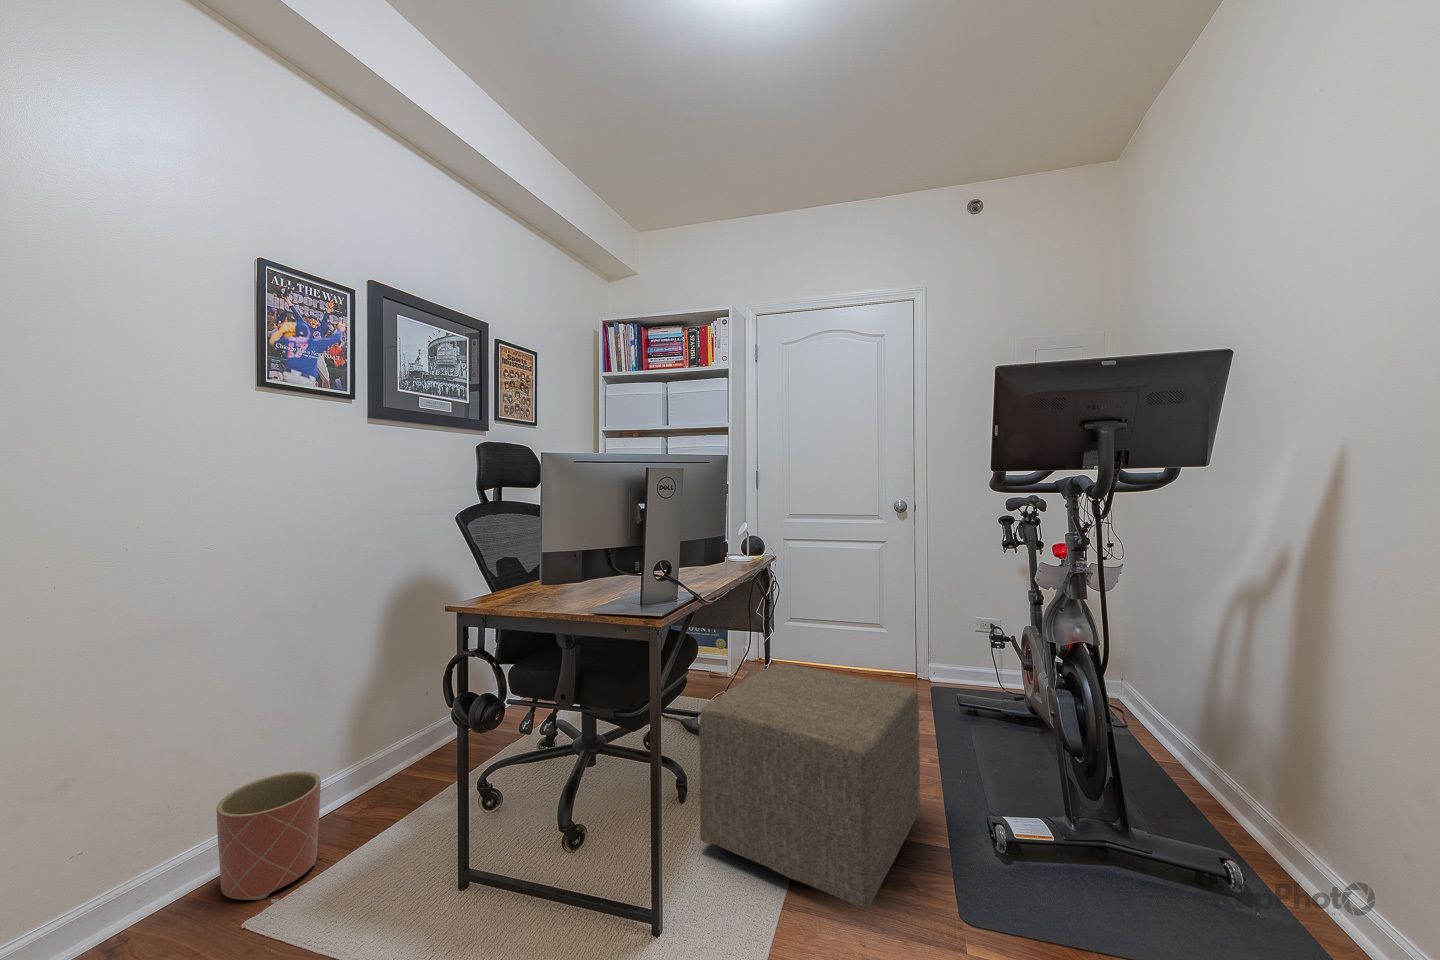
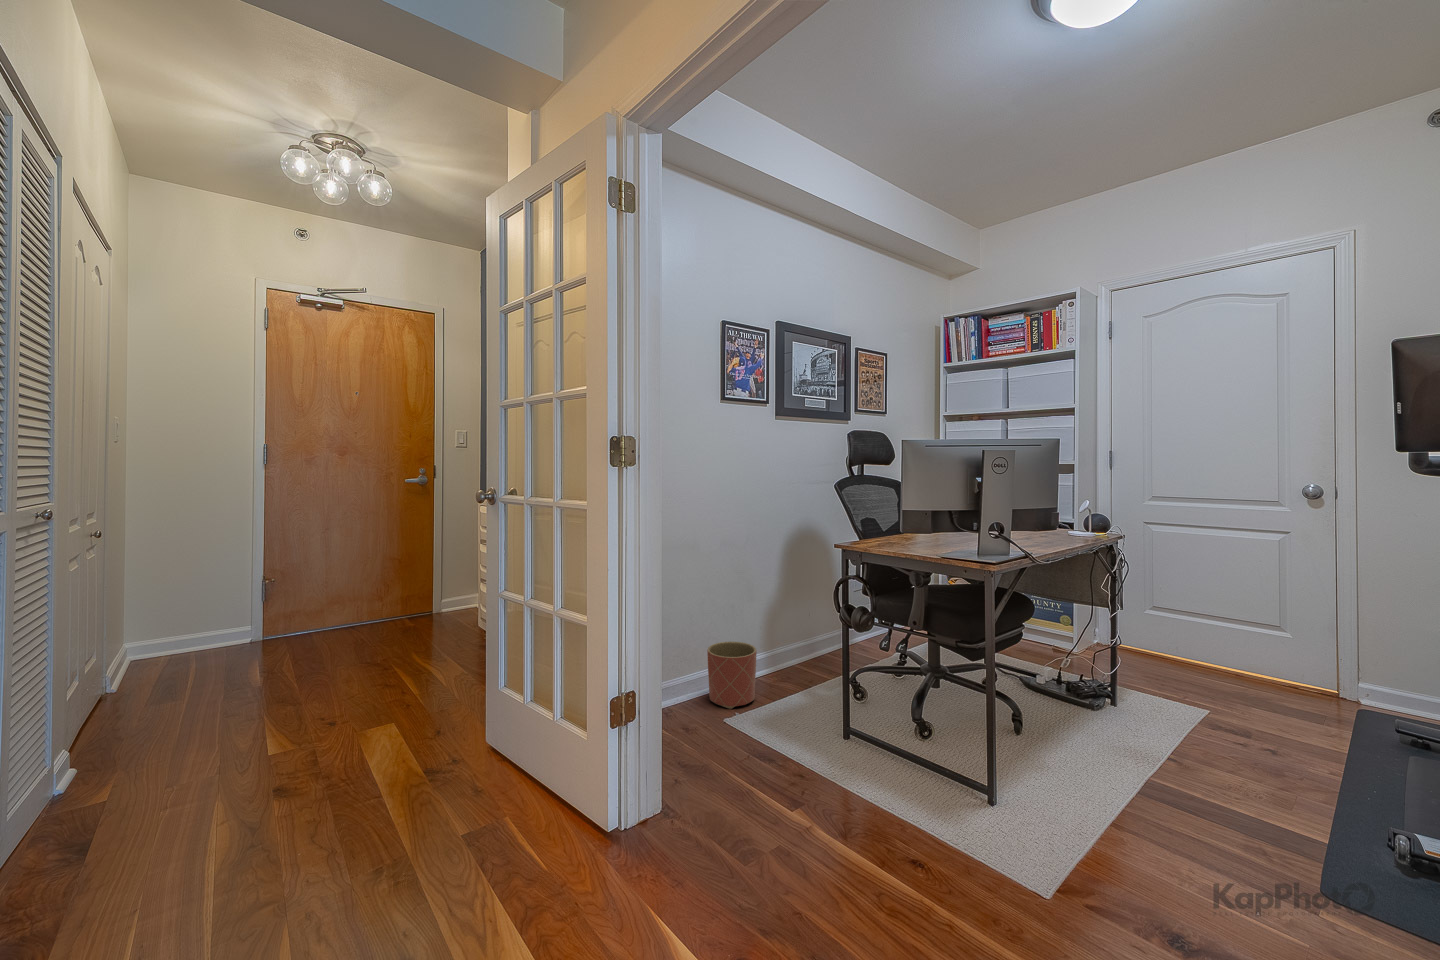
ottoman: present [699,663,920,910] -> none [1031,632,1296,845]

